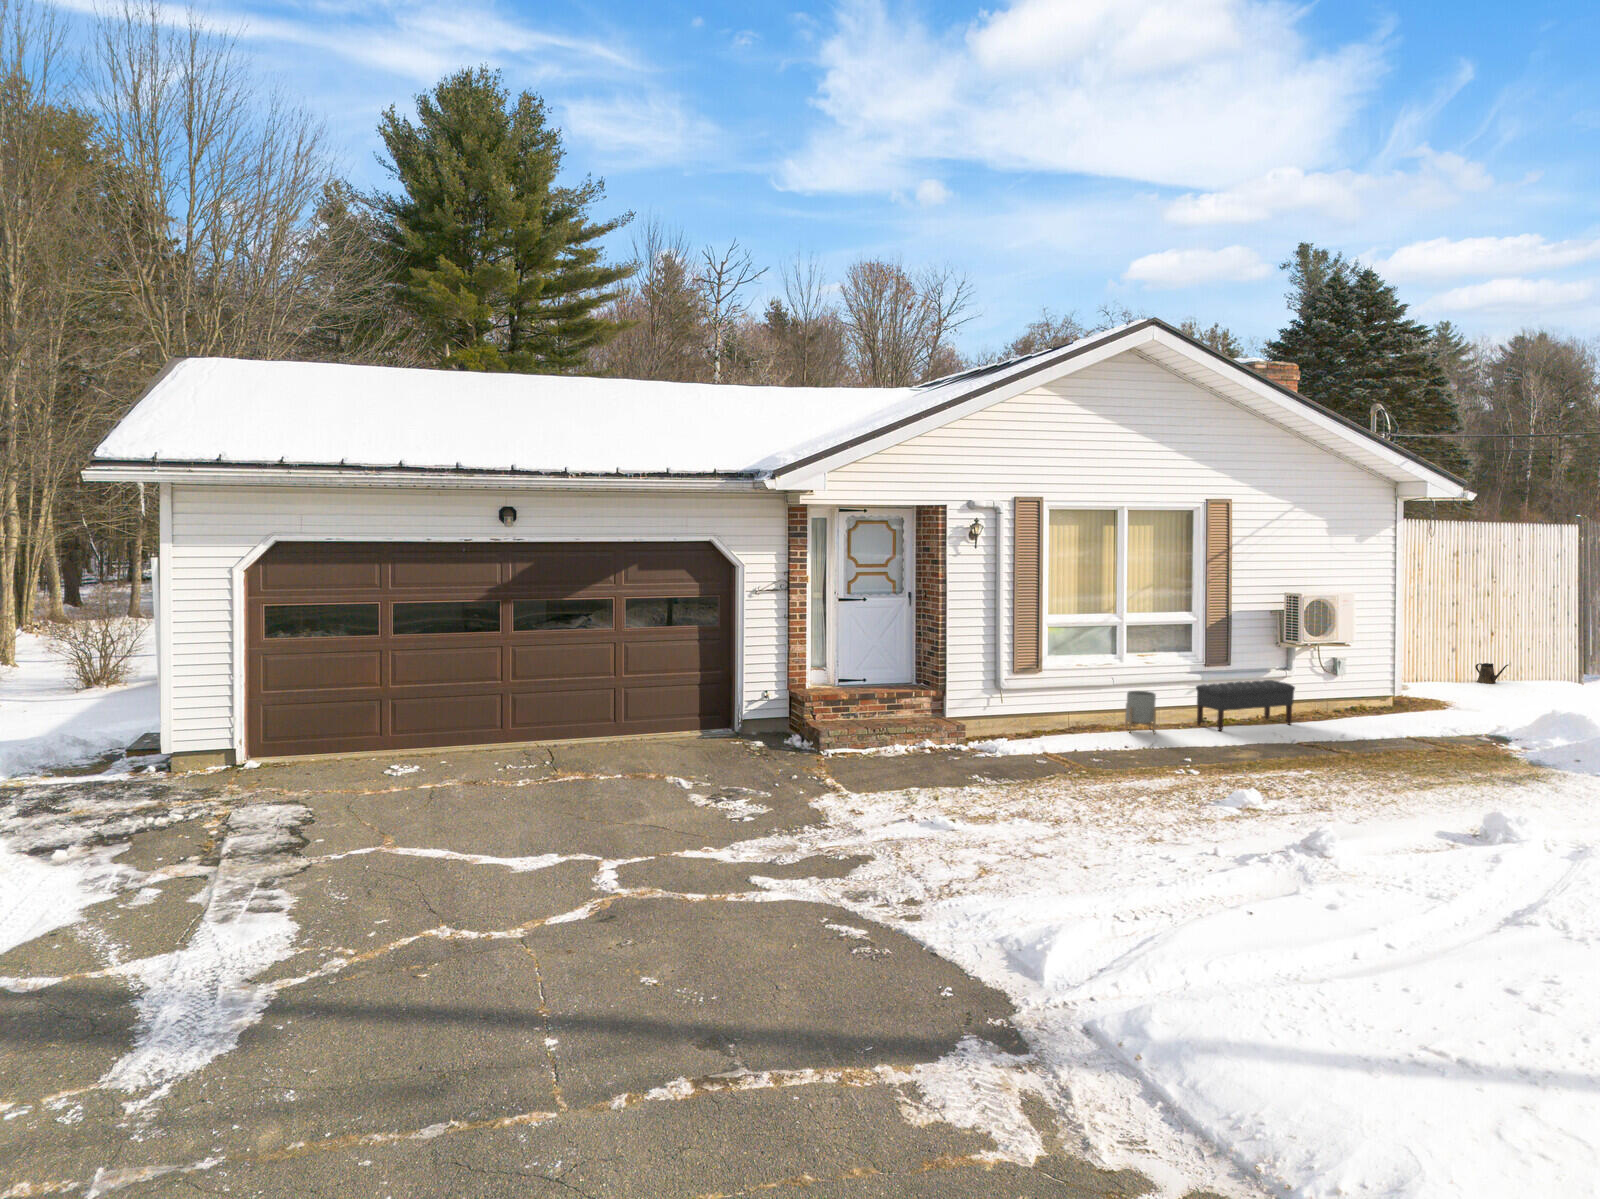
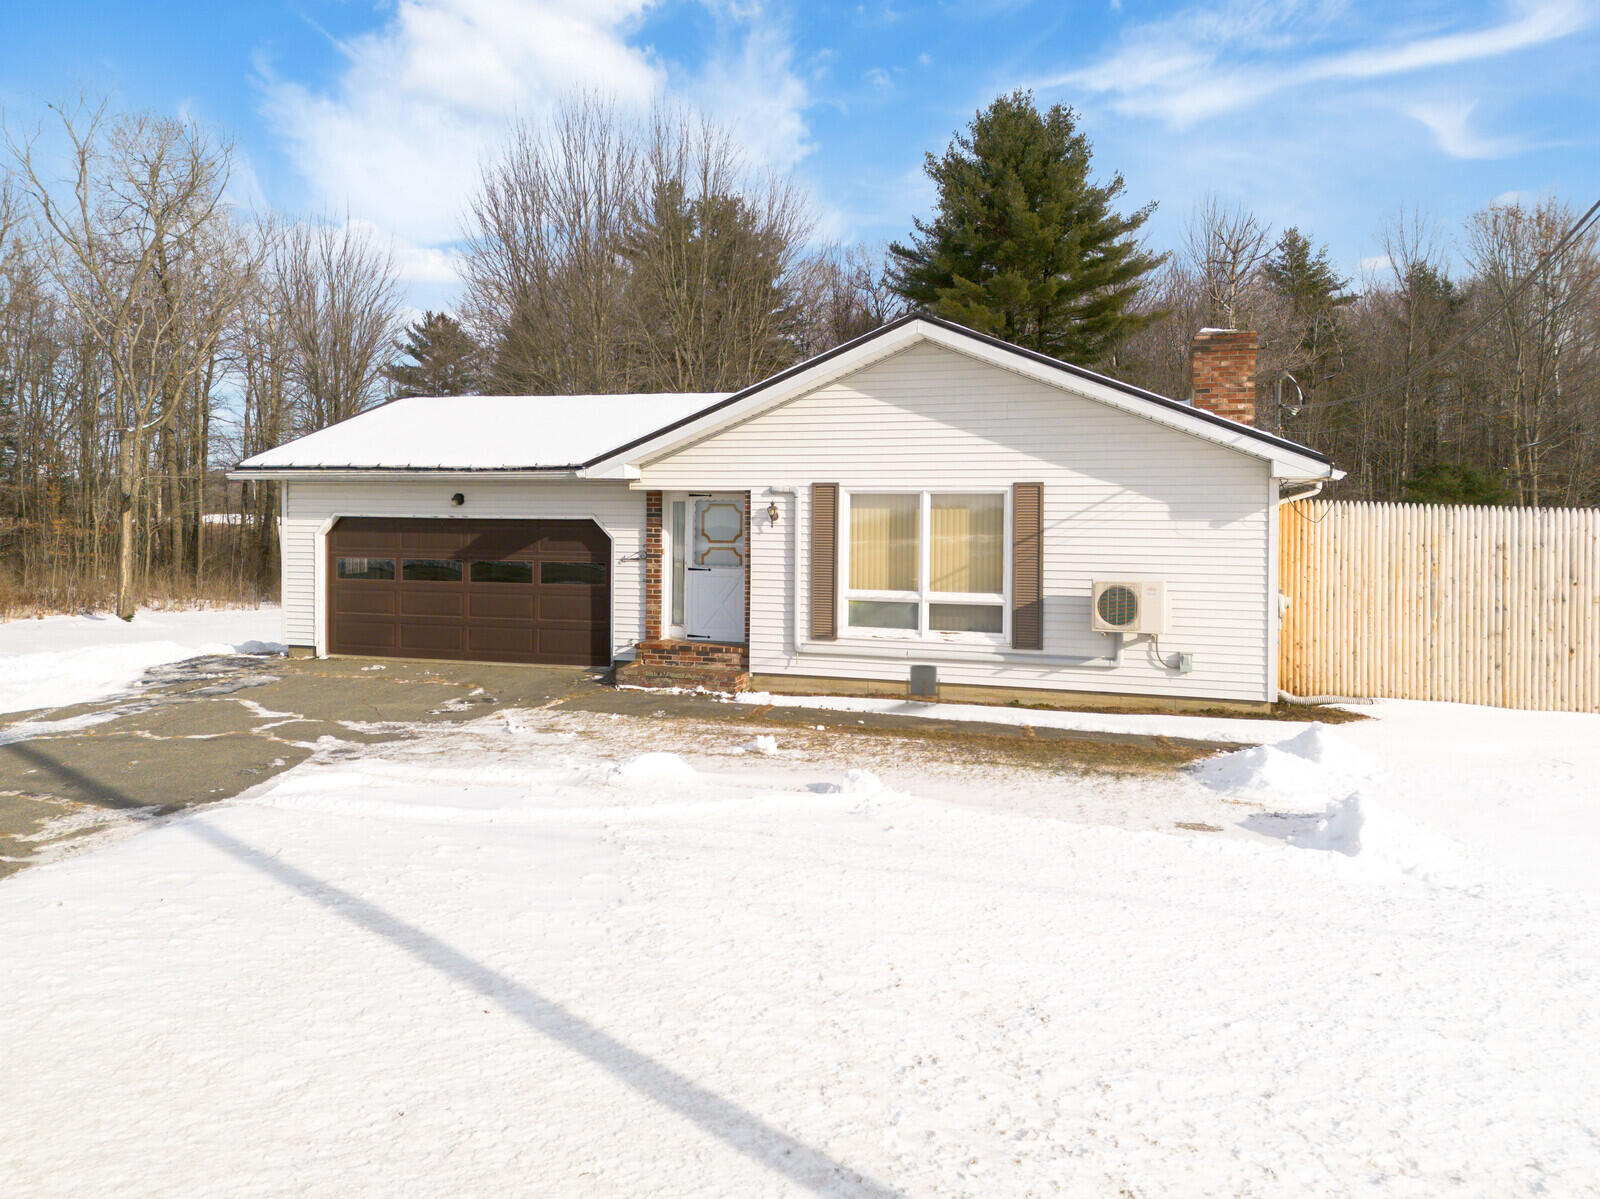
watering can: present [1475,663,1508,684] -> none [1526,692,1554,718]
bench: present [1196,680,1295,731] -> none [993,665,1092,715]

